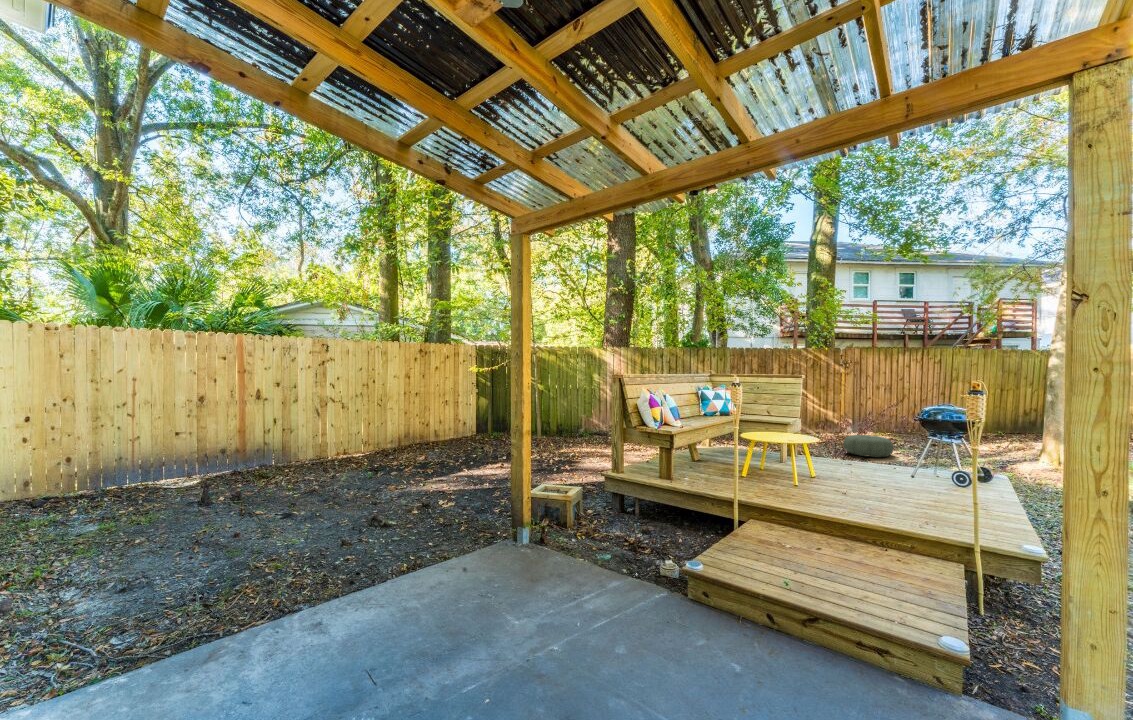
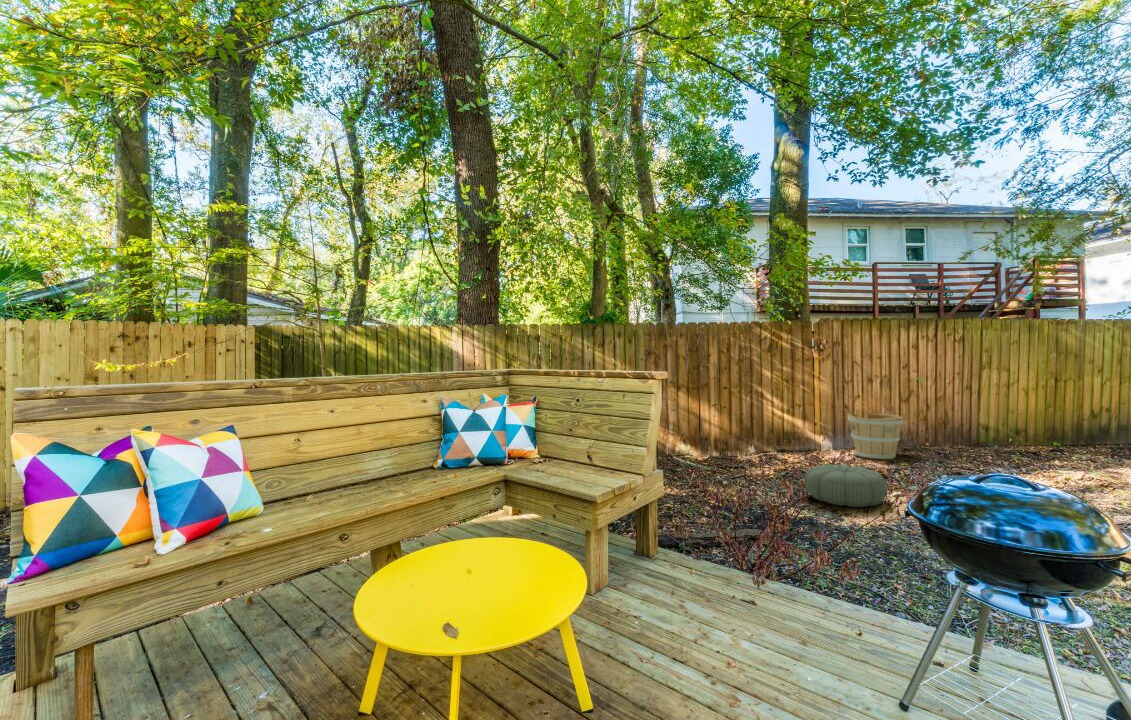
wooden bucket: none [864,409,901,437] -> present [848,413,904,459]

